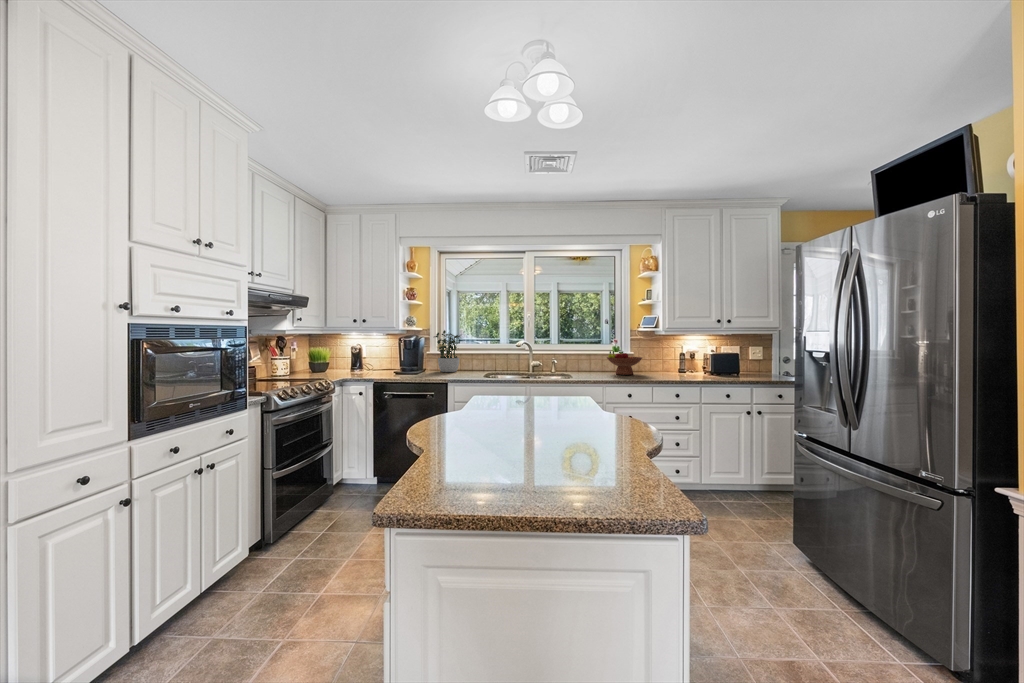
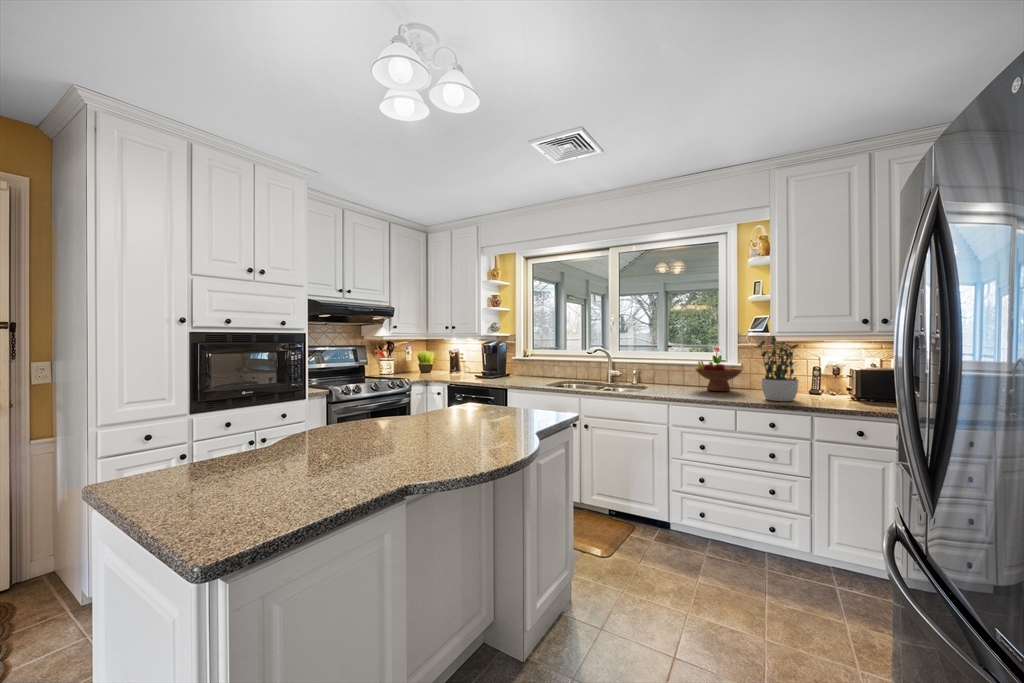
potted plant: present [434,330,460,372] -> present [756,337,798,401]

